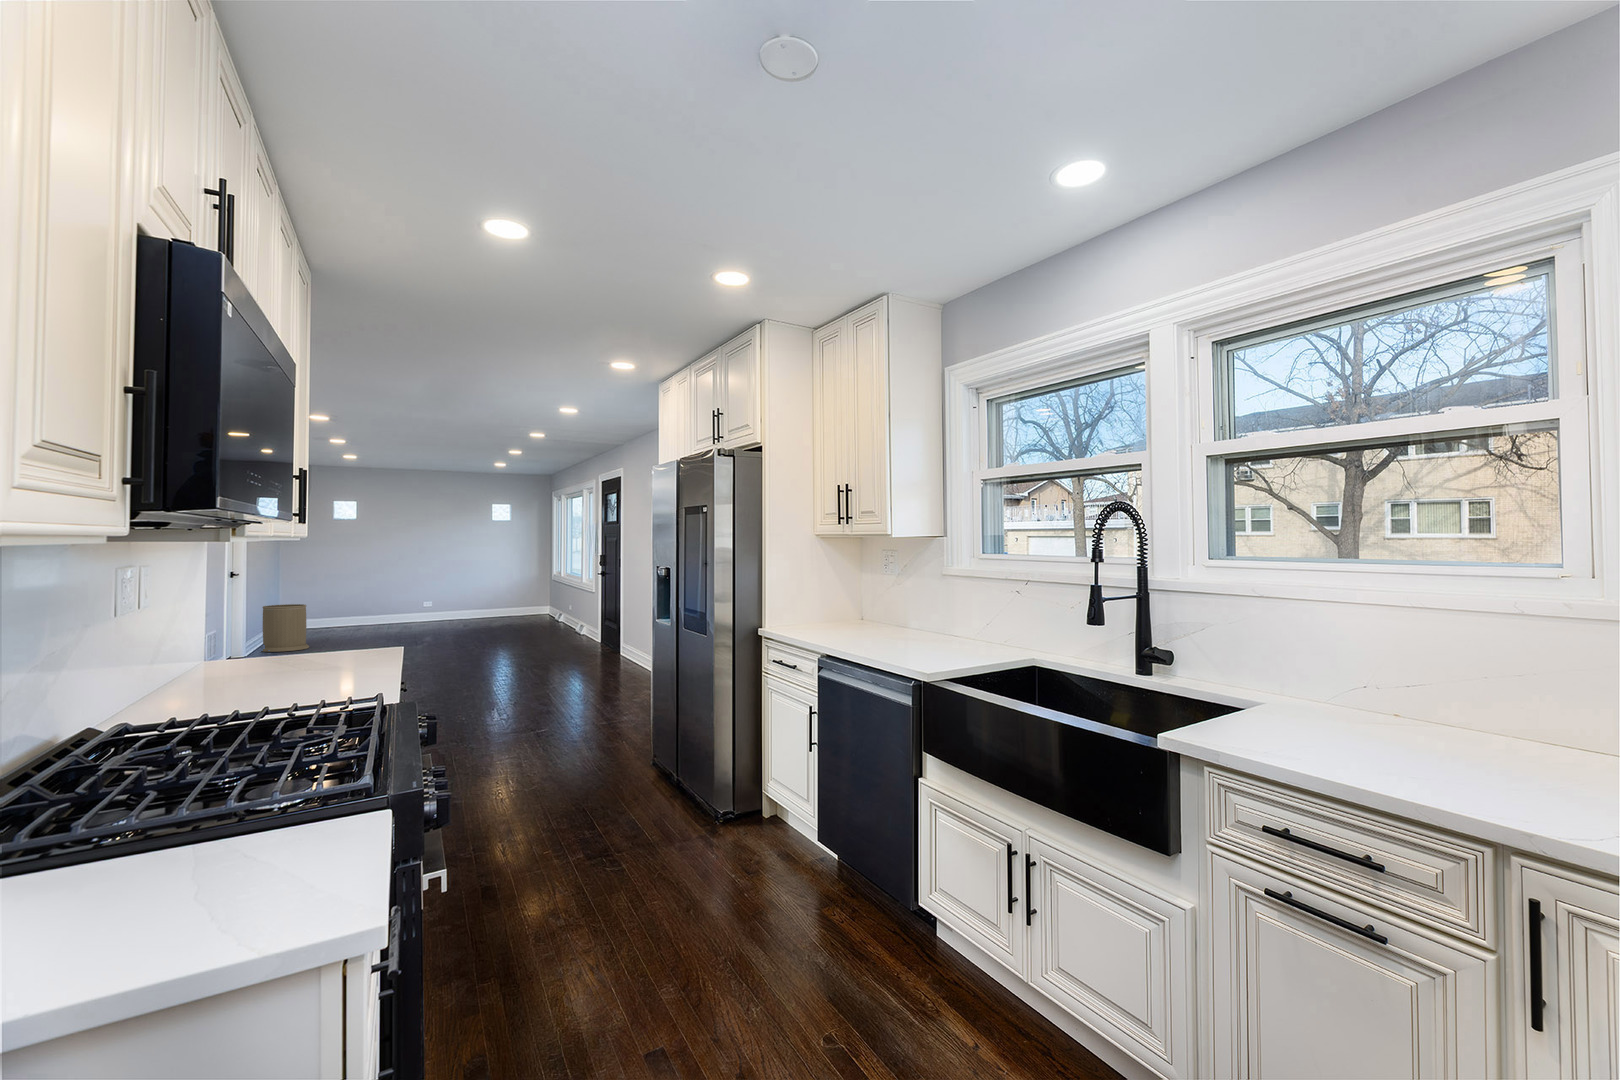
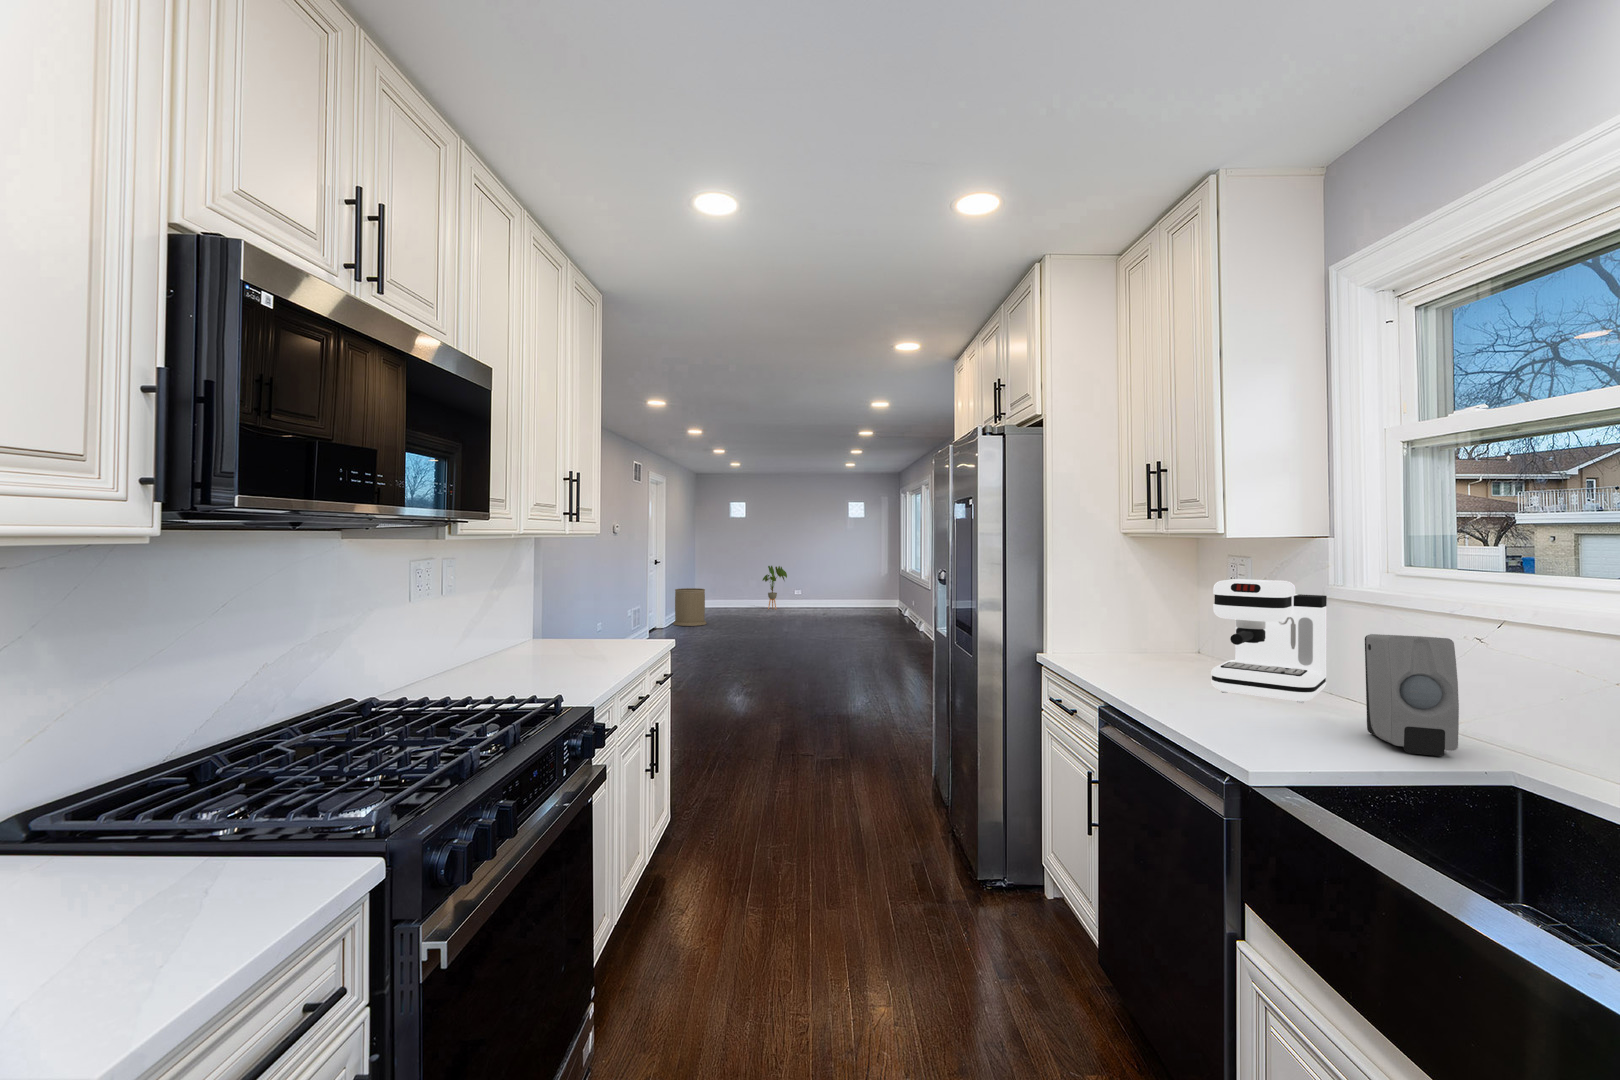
coffee maker: none [885,566,947,642] -> present [1211,579,1327,703]
house plant: none [375,574,409,627] -> present [763,566,787,609]
soap dispenser: none [967,593,1009,658] -> present [1365,634,1459,756]

